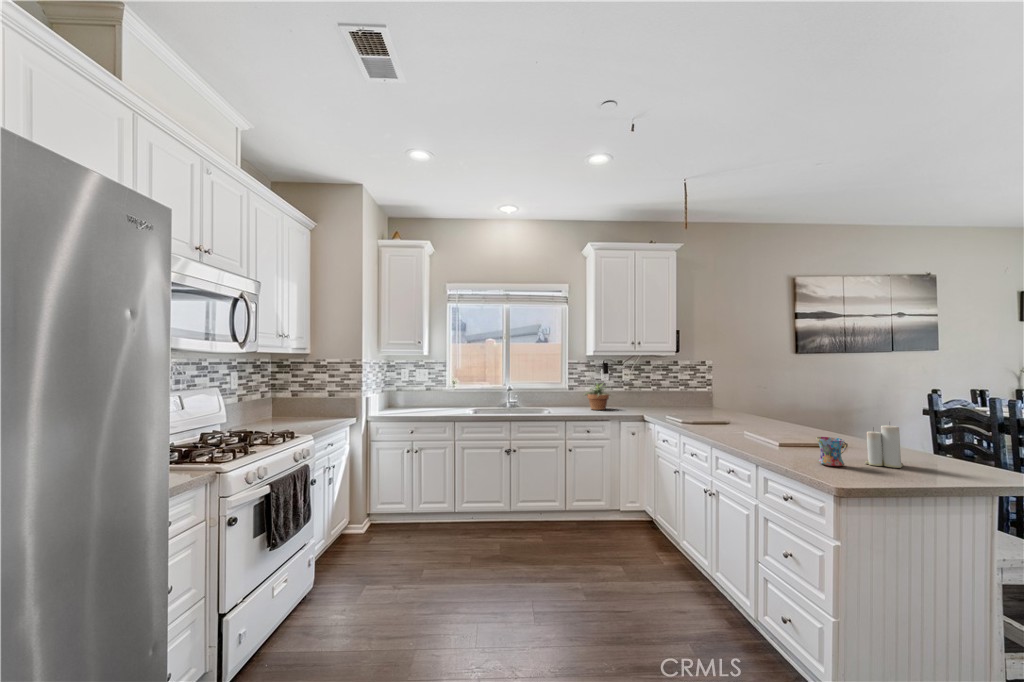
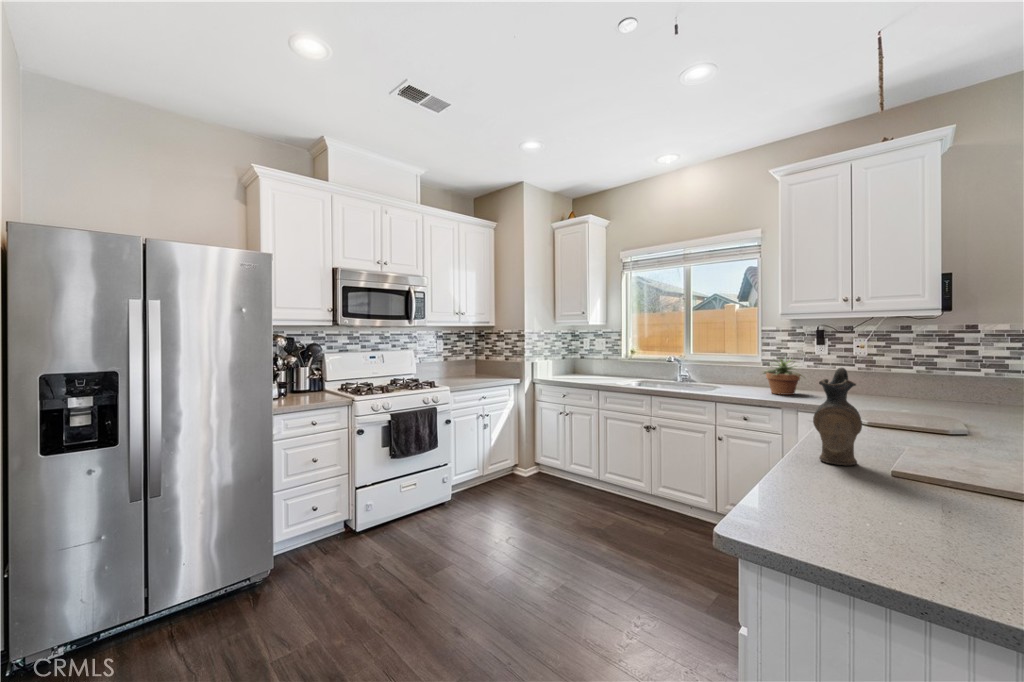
ceramic pitcher: none [746,384,775,443] -> present [813,368,862,465]
candle: present [865,425,903,468] -> none [879,454,967,555]
mug: present [816,437,847,466] -> none [773,459,835,513]

